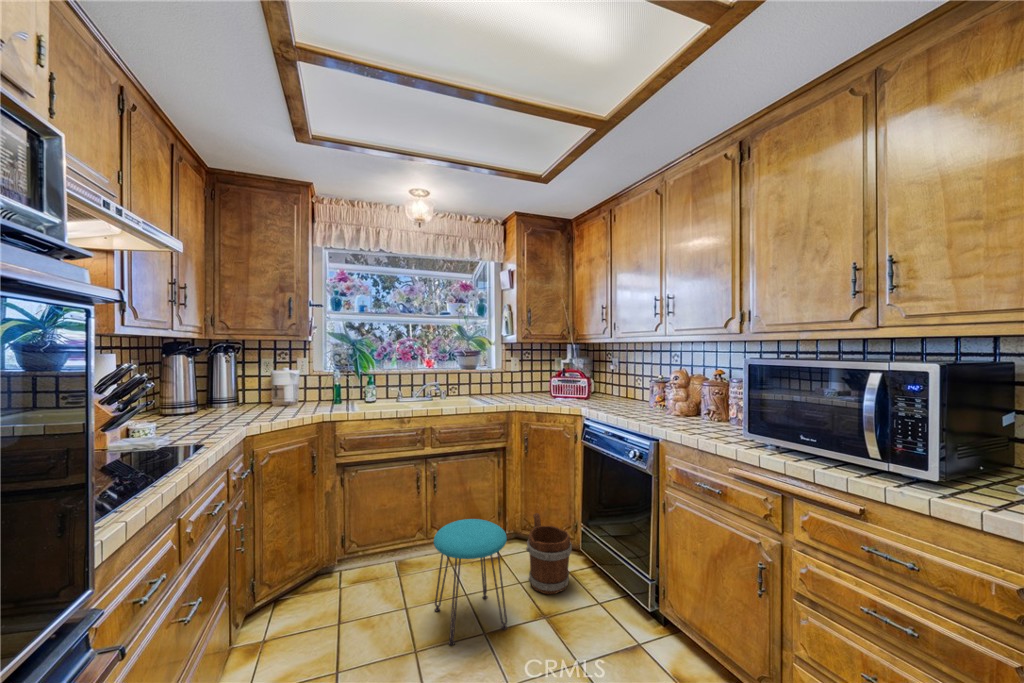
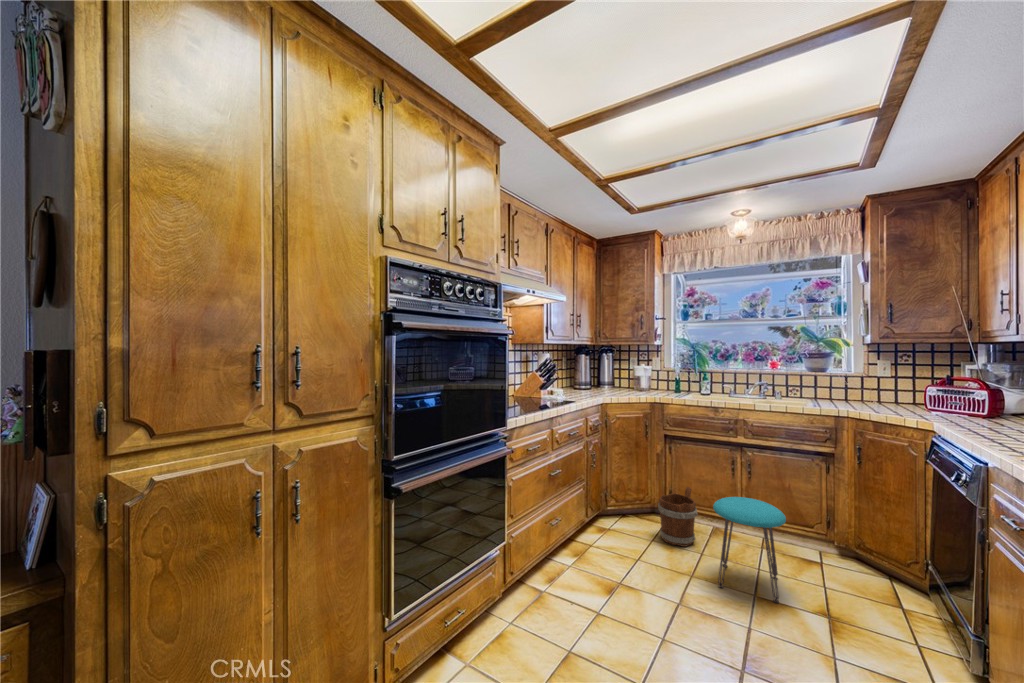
bucket: present [526,513,572,594] -> present [658,487,697,547]

